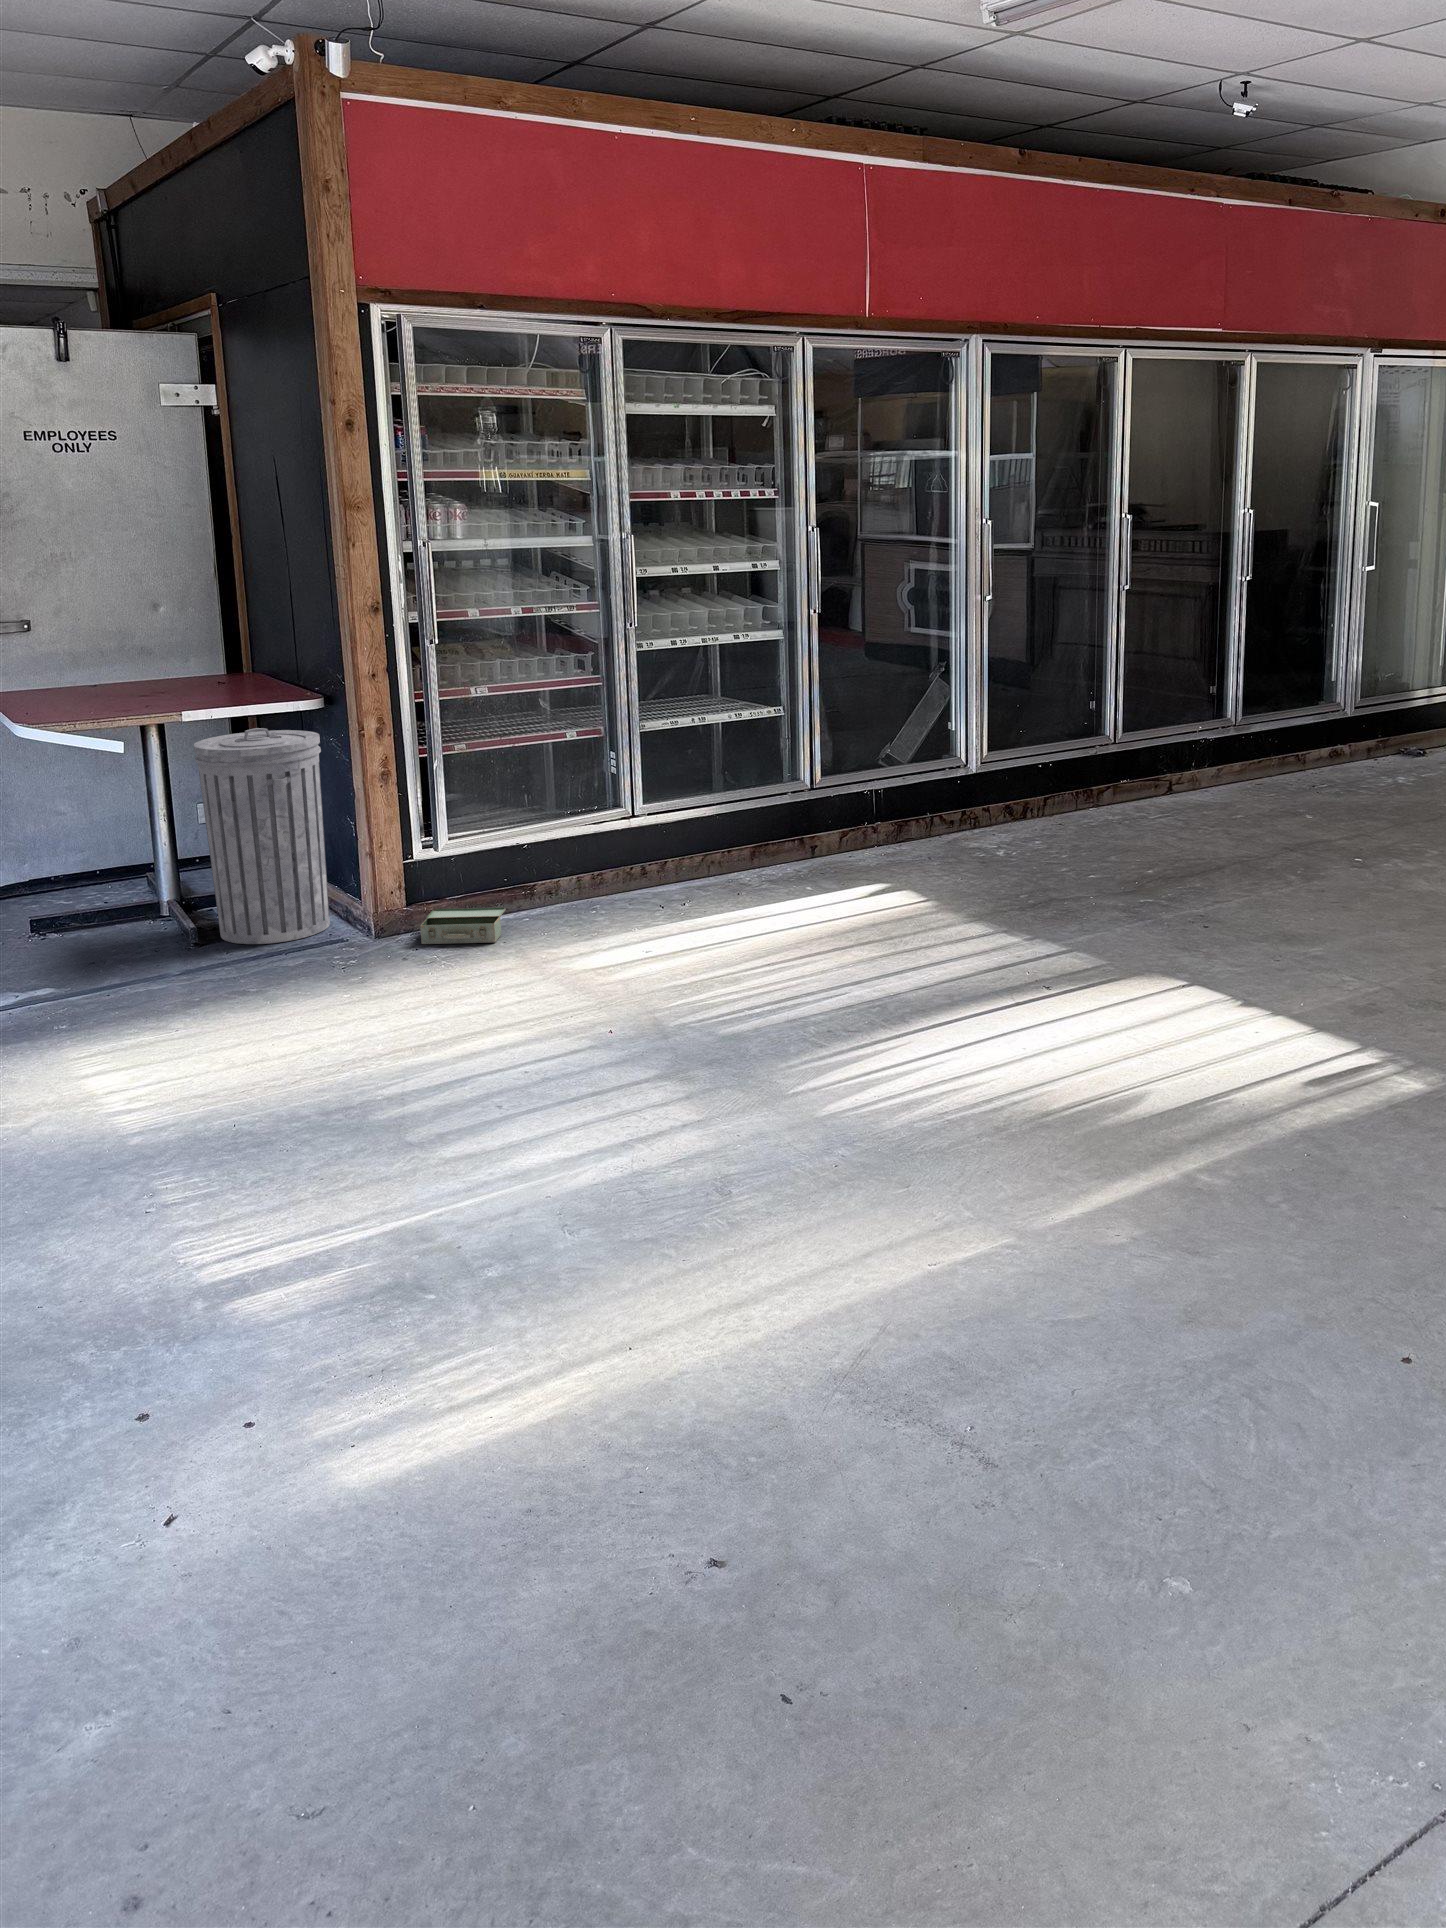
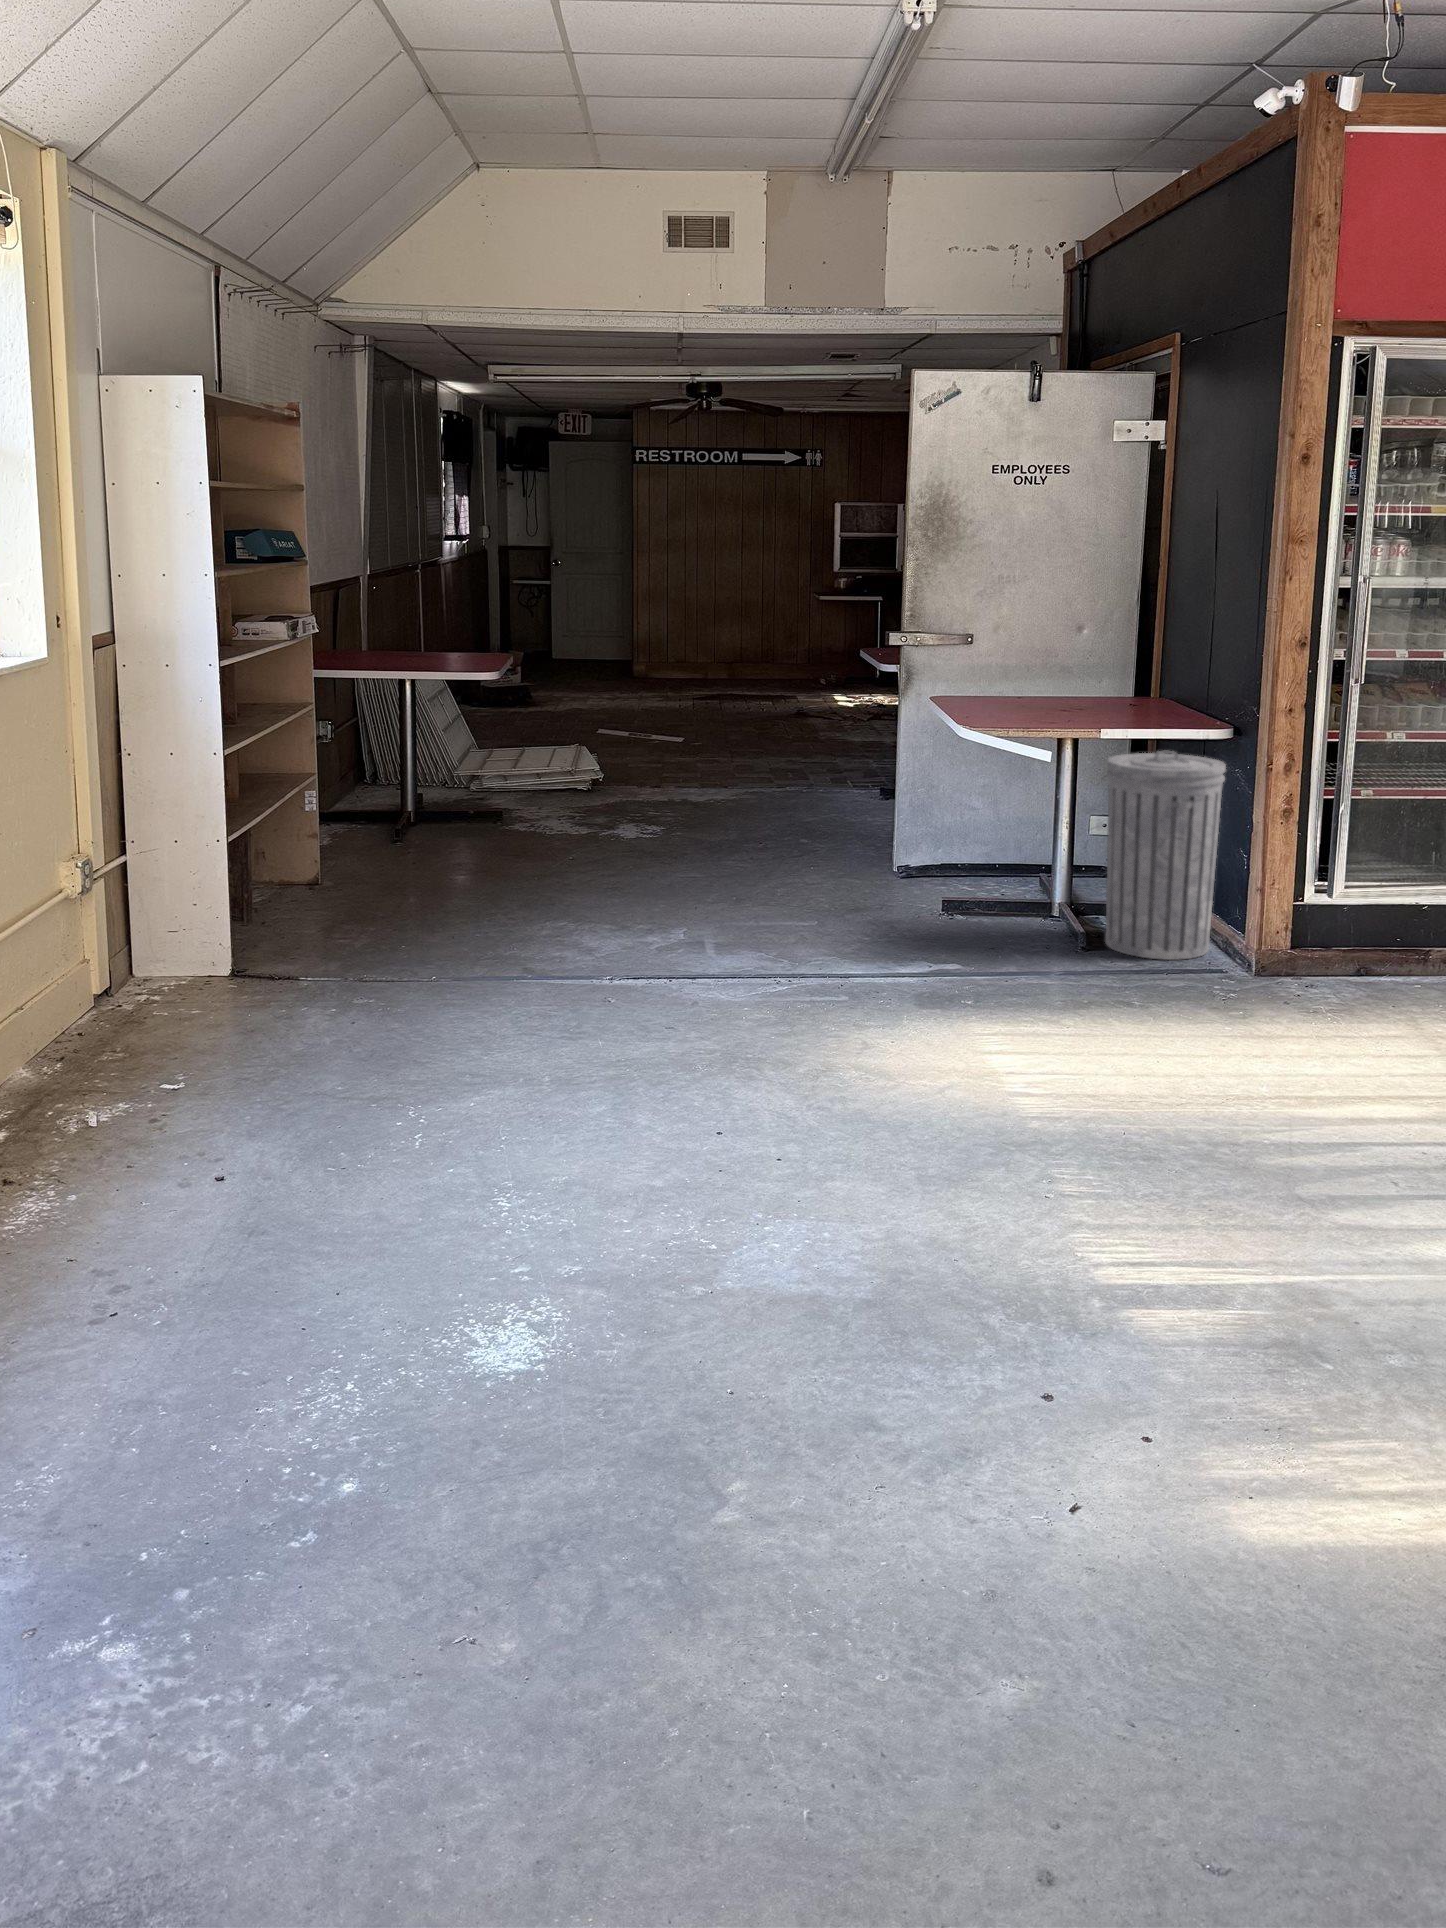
toolbox: present [420,907,506,944] -> none [1303,956,1397,1002]

